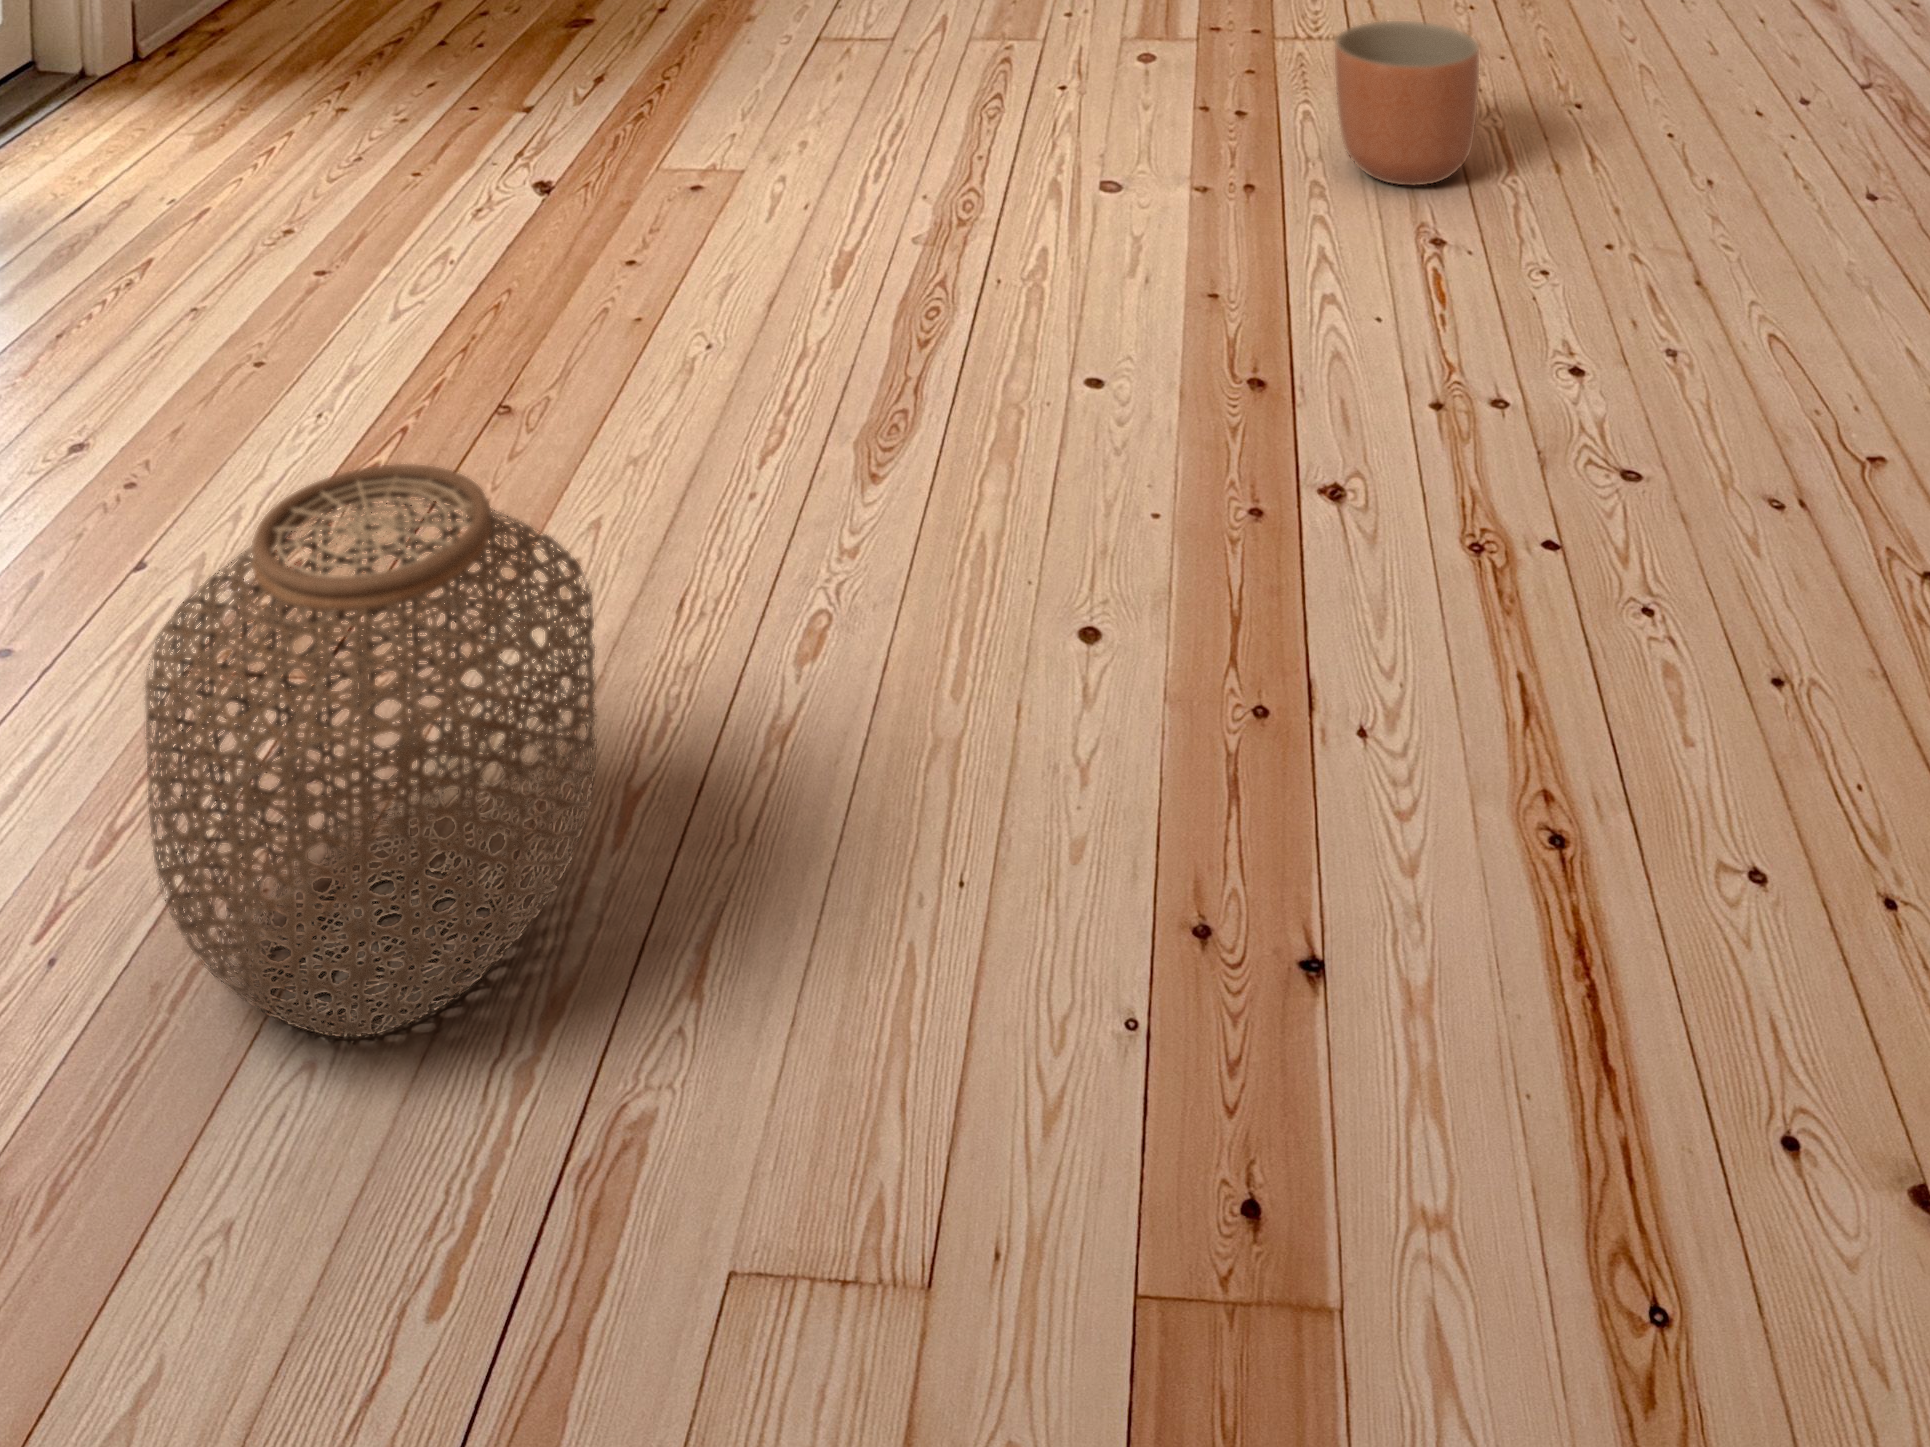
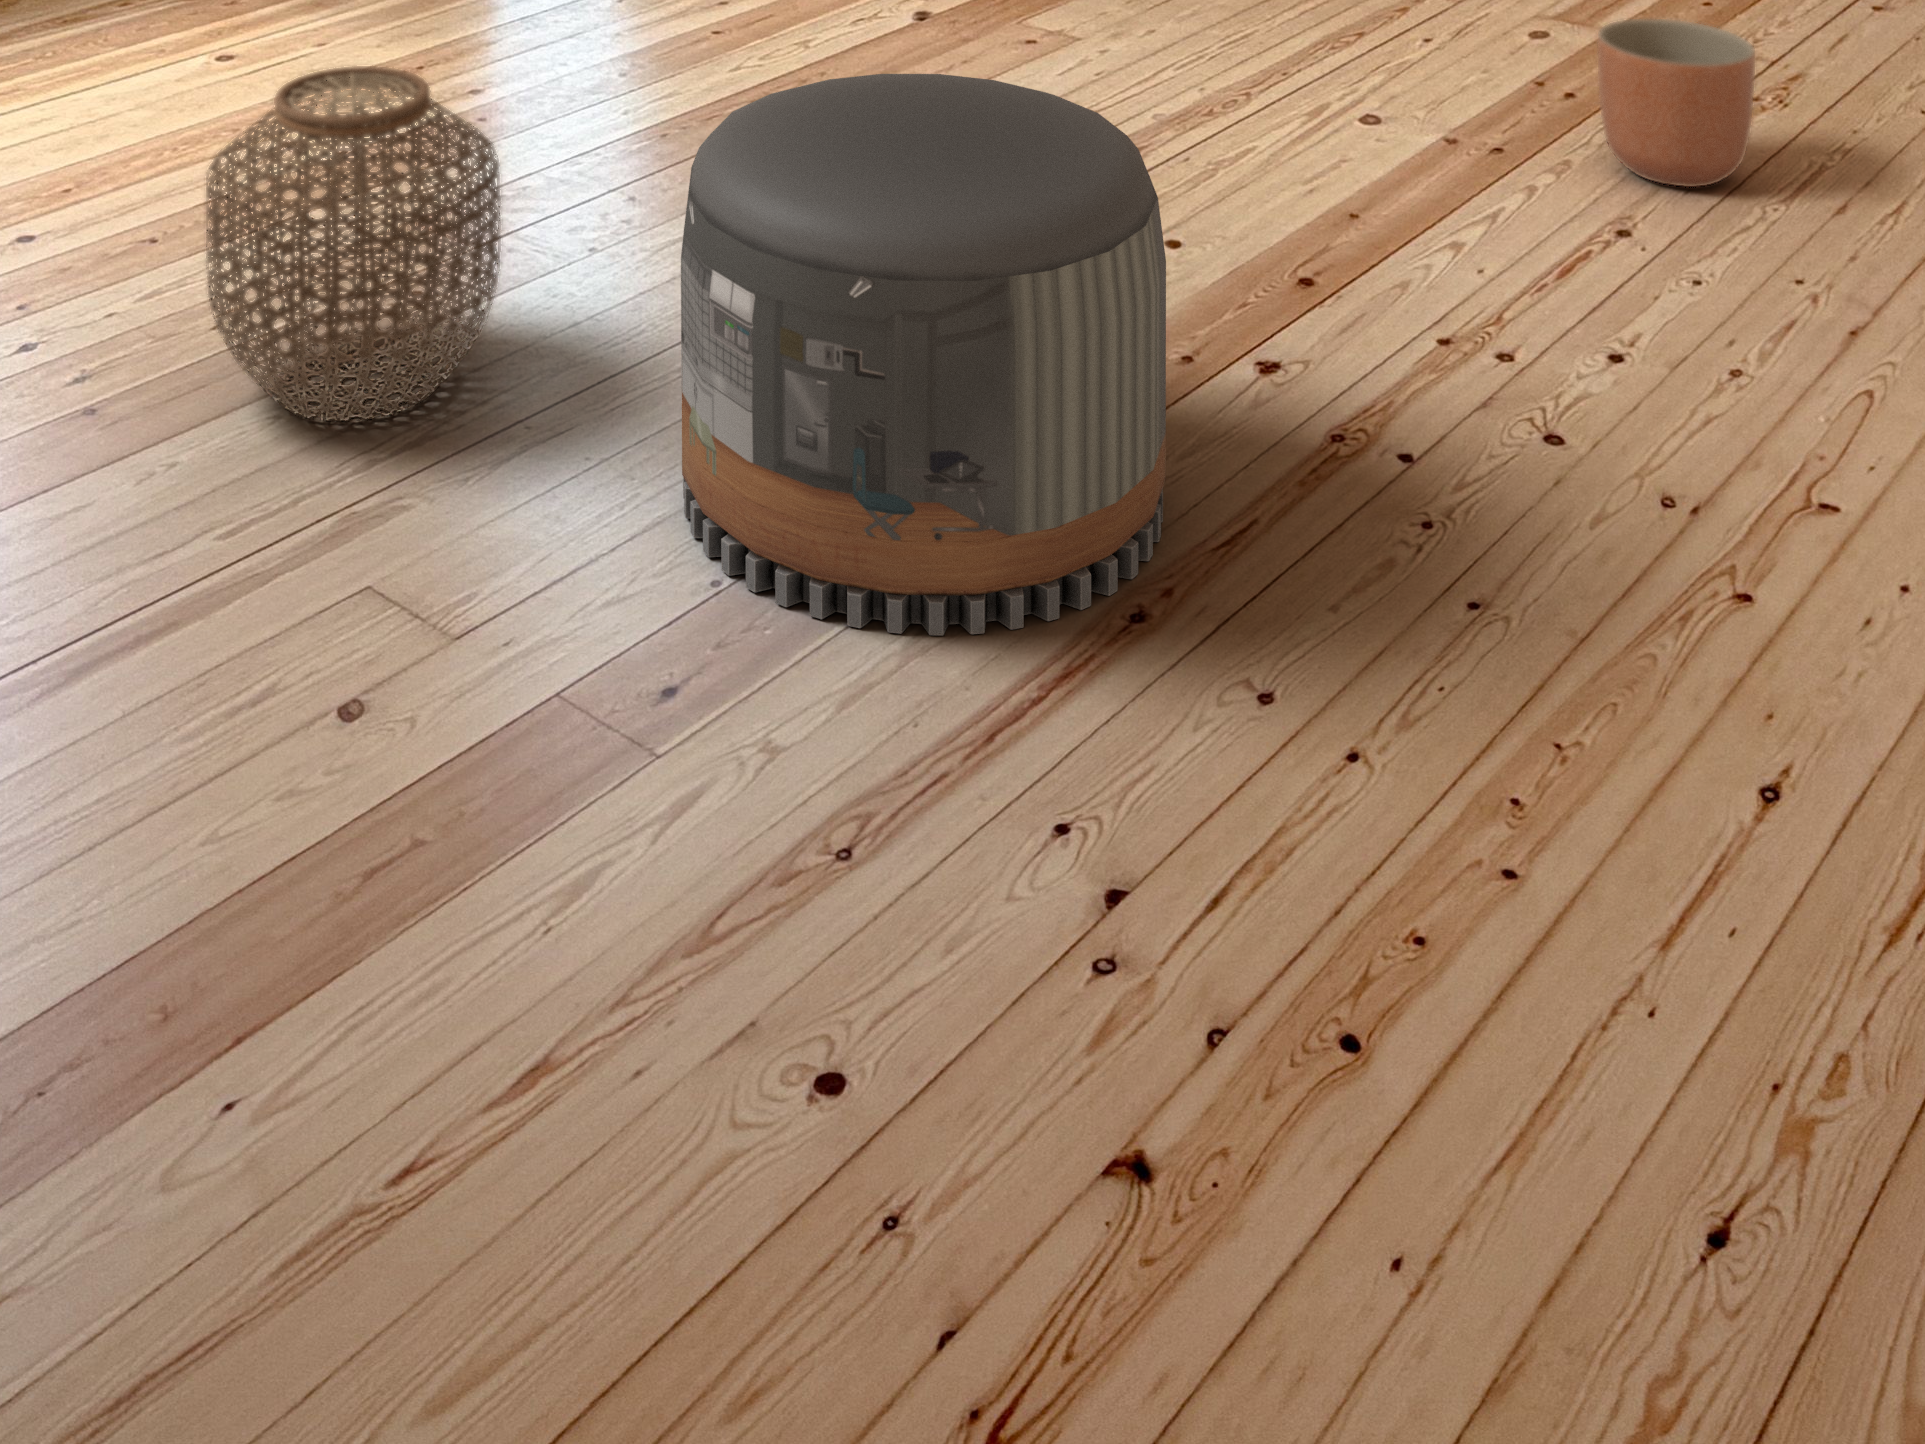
pouf: none [919,261,1509,1009] -> present [681,74,1166,635]

